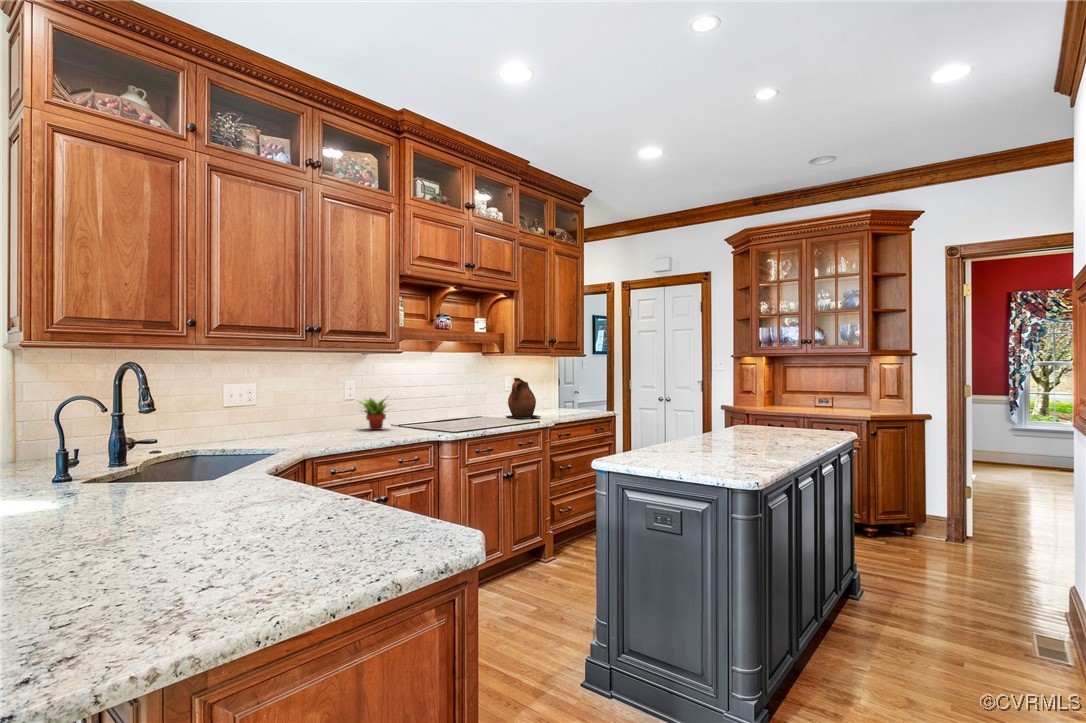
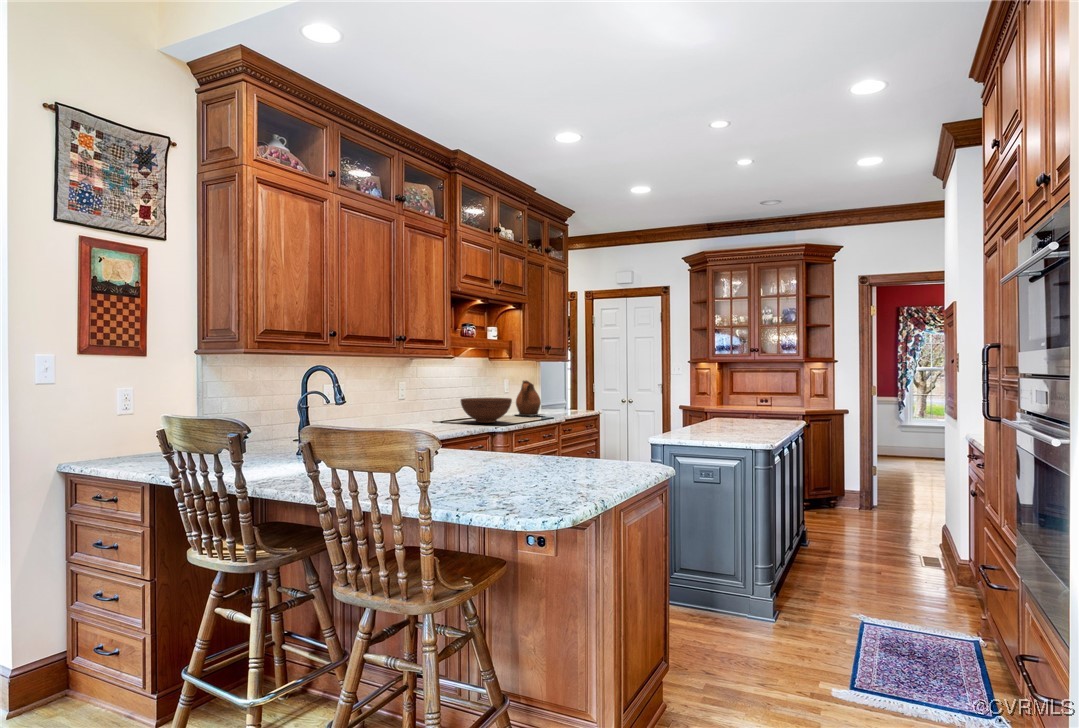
succulent plant: present [359,398,387,430] -> none [413,395,447,425]
fruit bowl: none [418,398,478,428] -> present [461,398,512,423]

